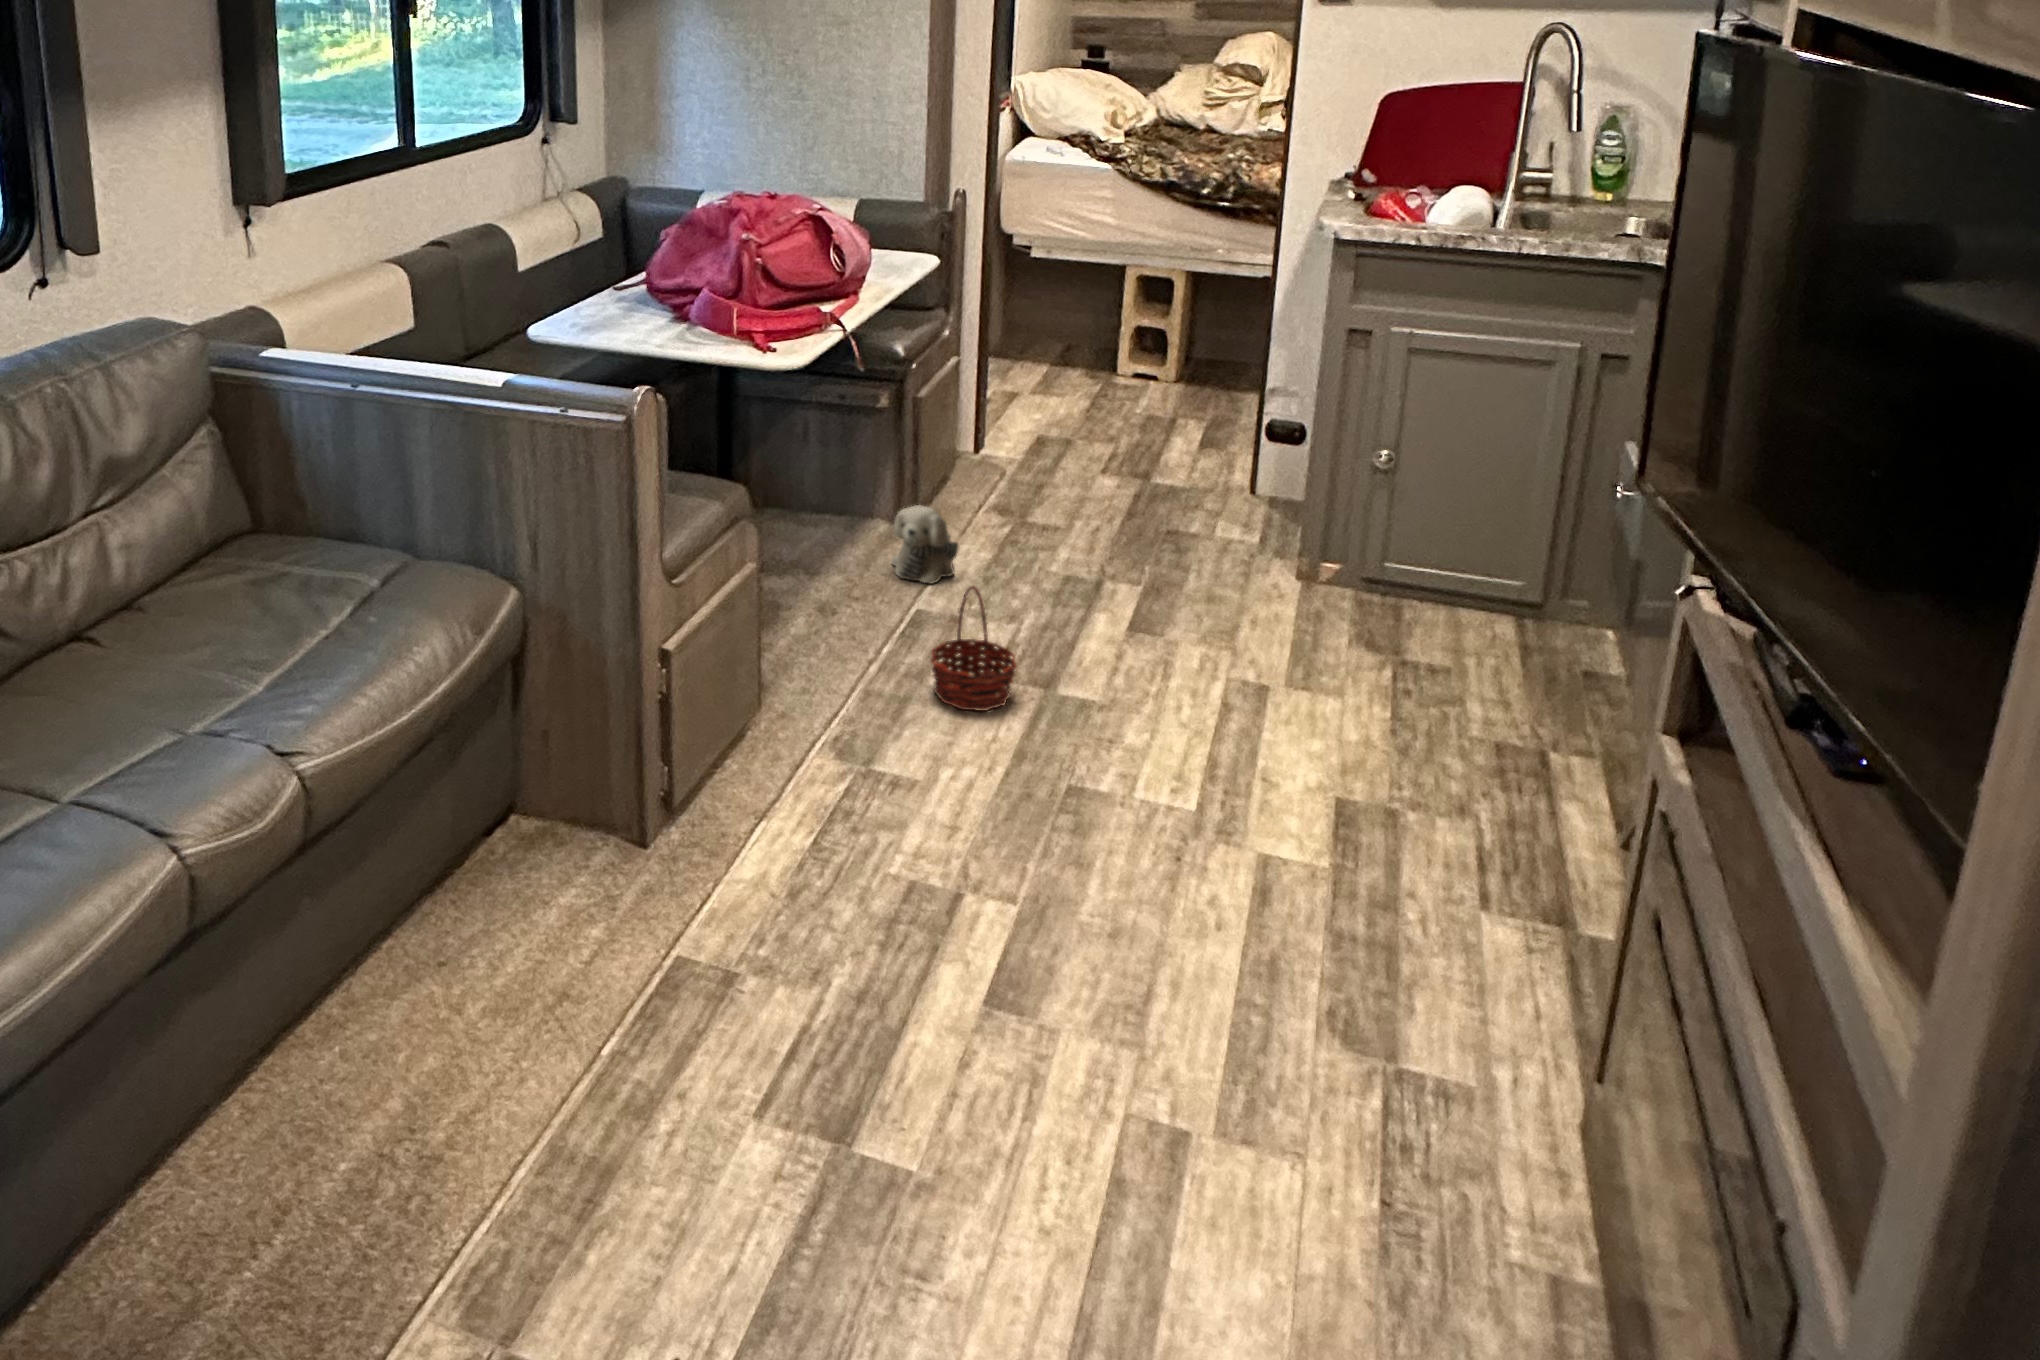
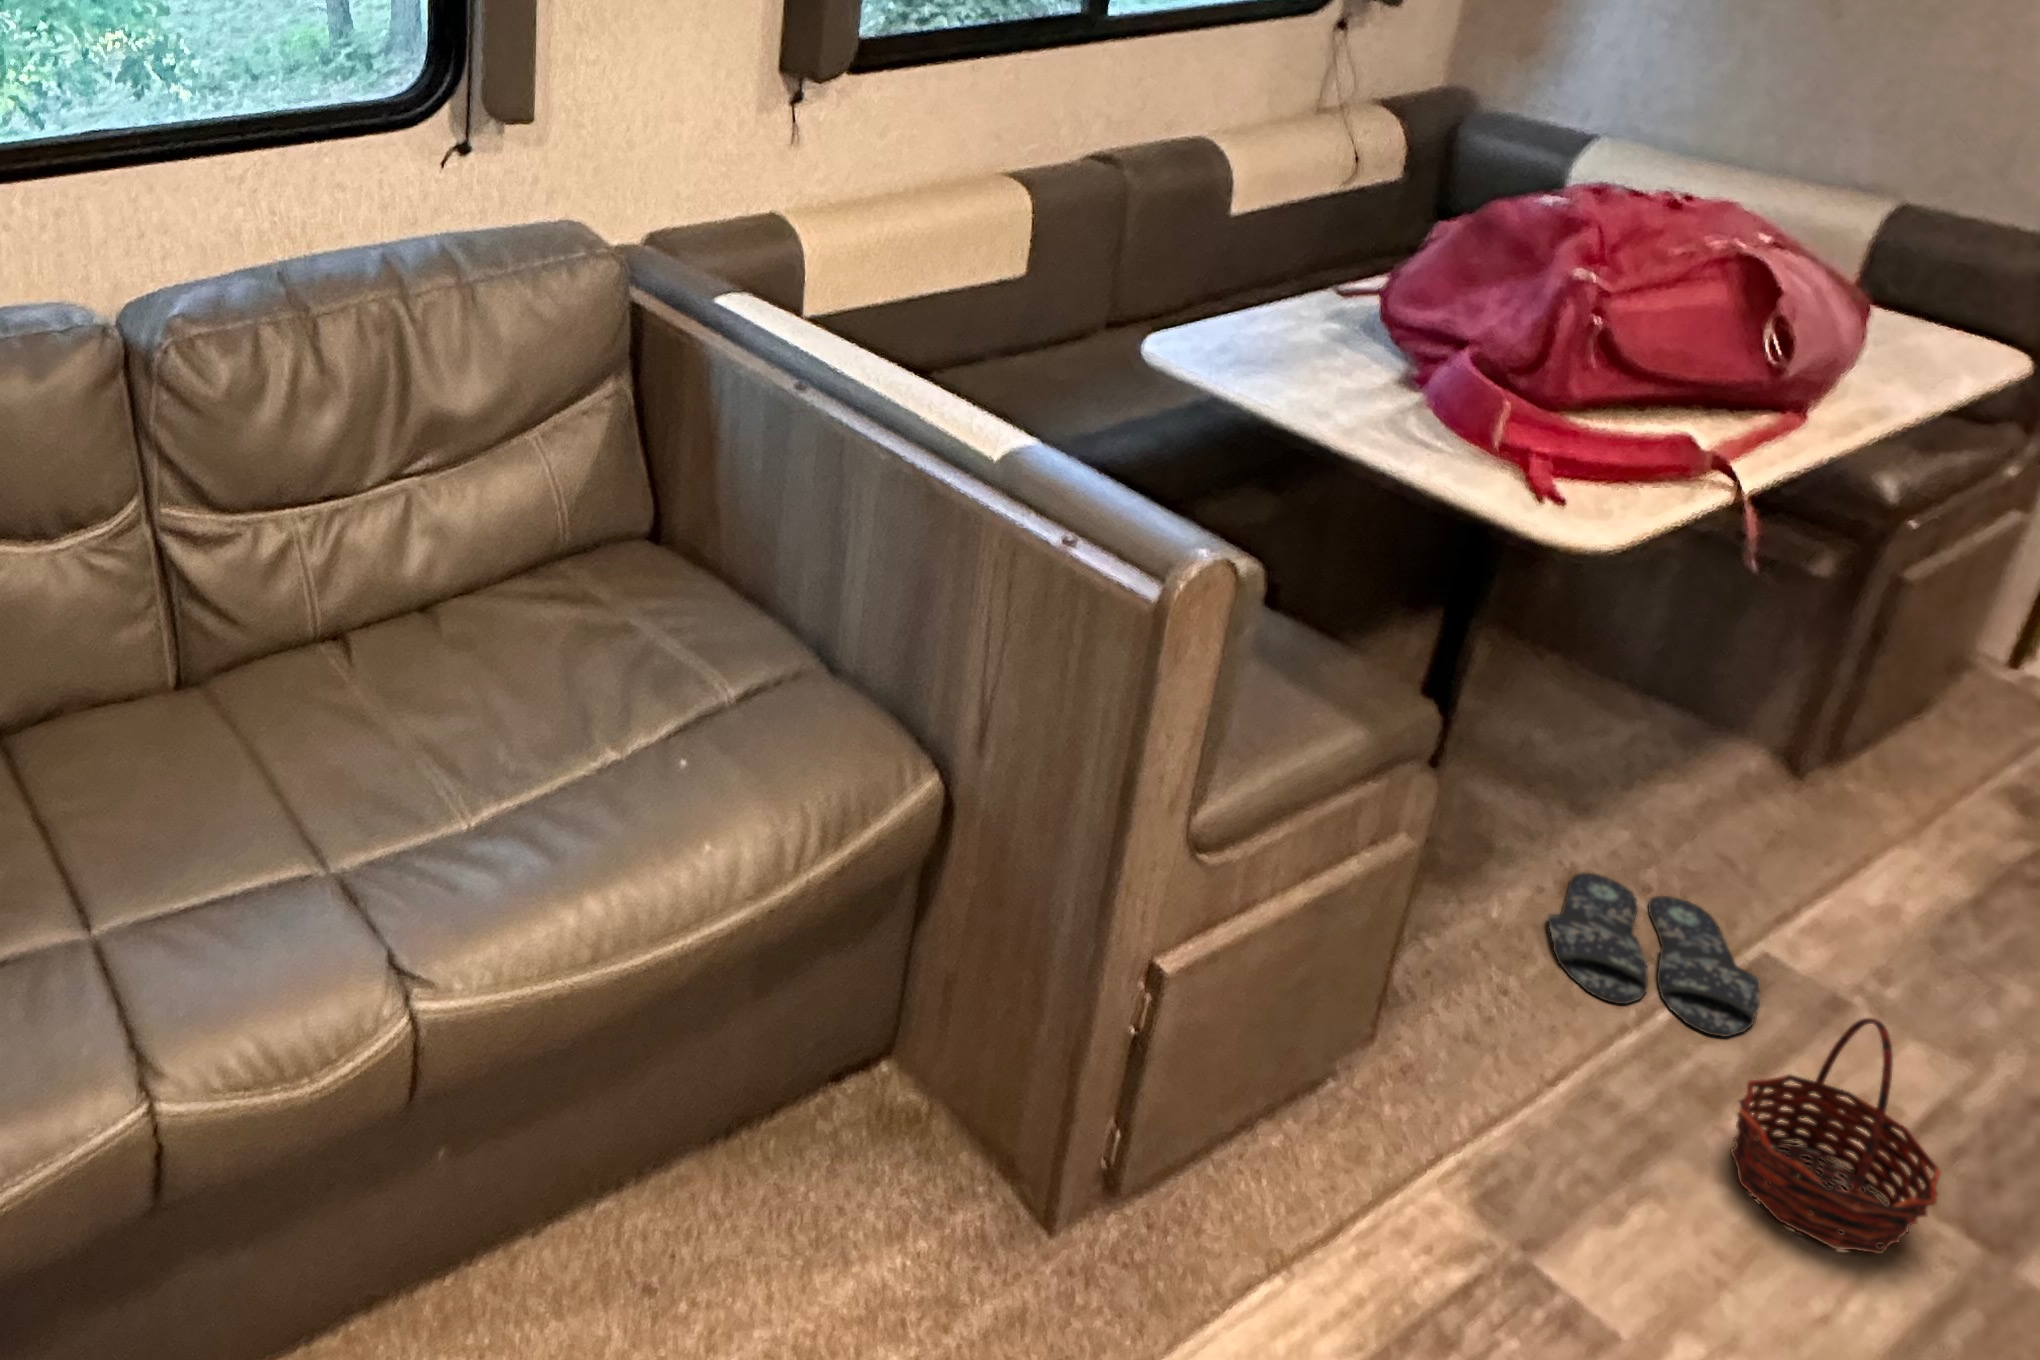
plush toy: present [891,505,959,584] -> none [1744,766,1896,911]
slippers: none [819,599,924,653] -> present [1548,873,1760,1037]

